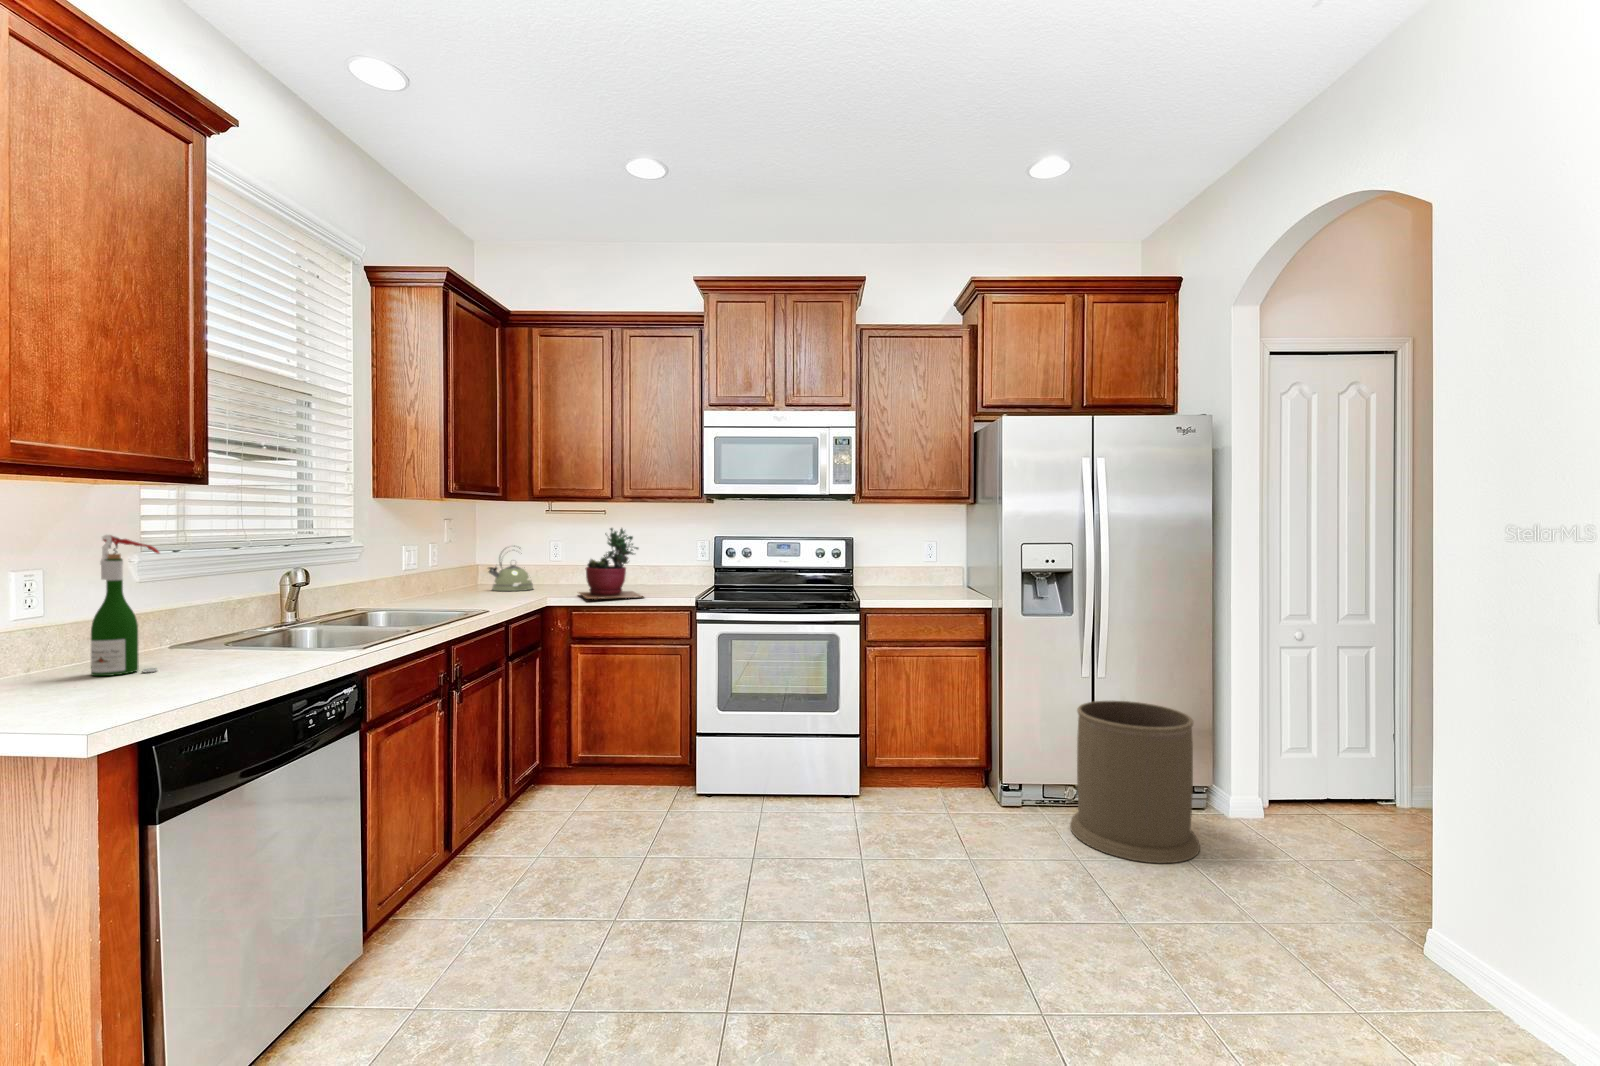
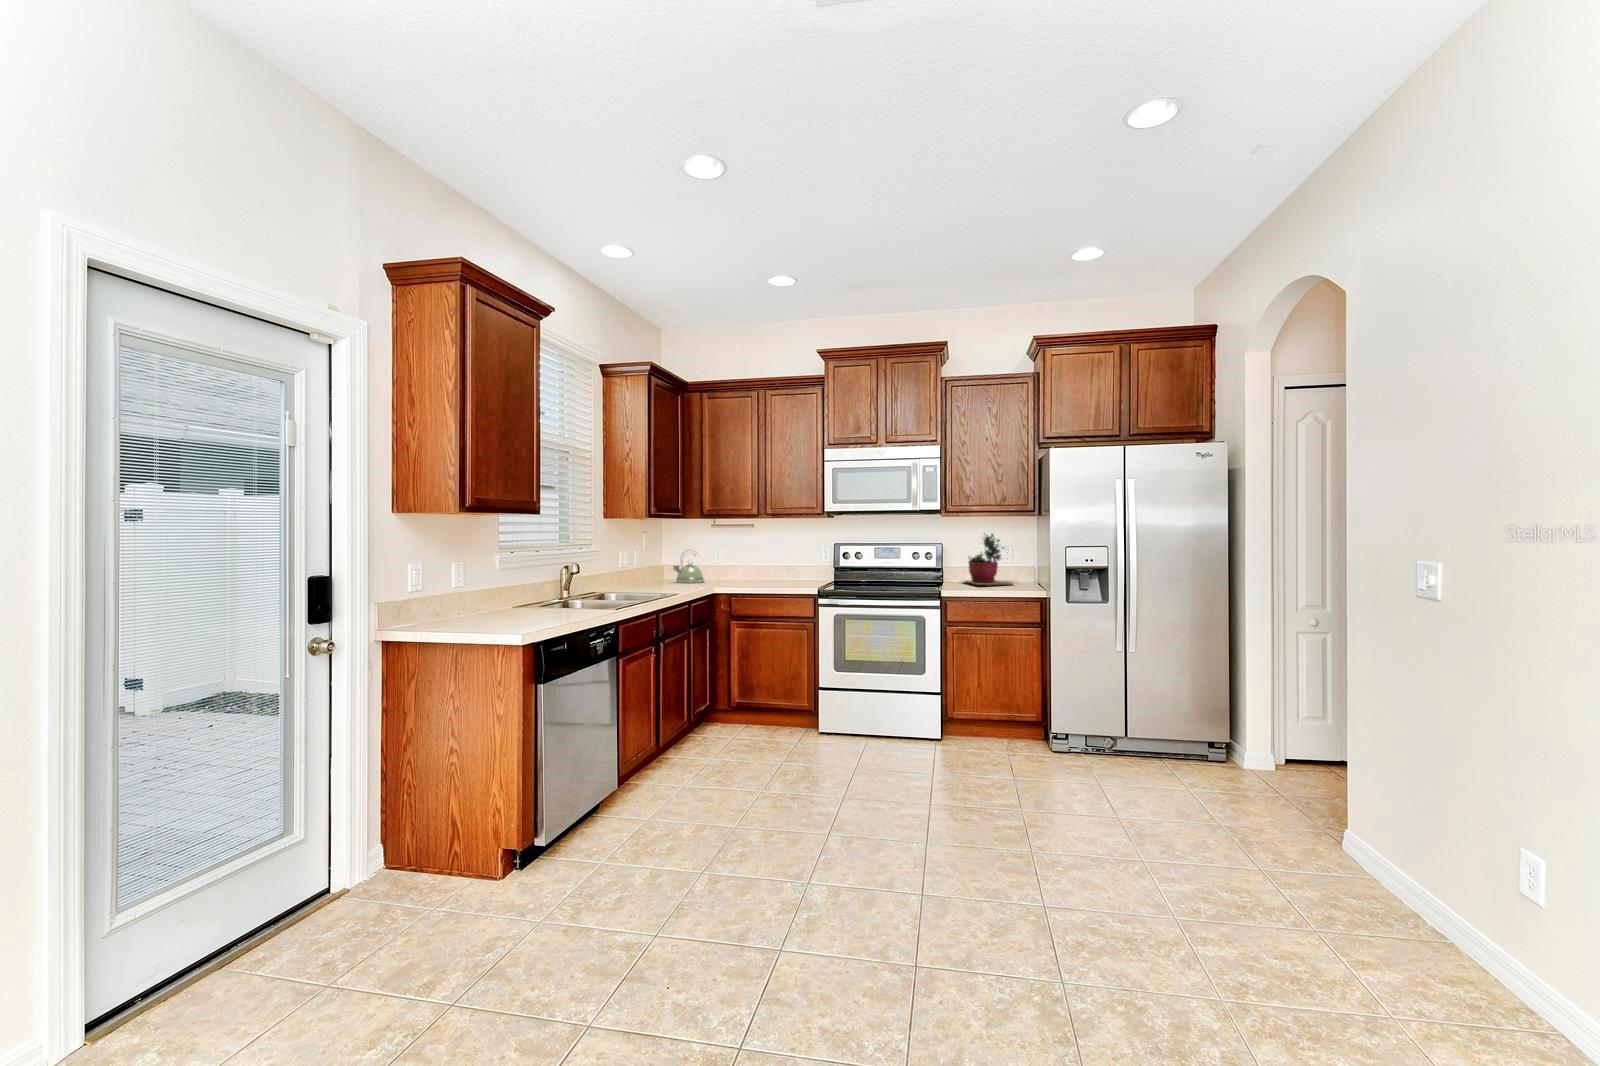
succulent plant: present [579,528,642,599] -> present [965,534,1008,585]
wine bottle: present [91,535,159,676] -> none [492,546,521,620]
trash can: present [1070,701,1200,863] -> none [1101,672,1203,792]

